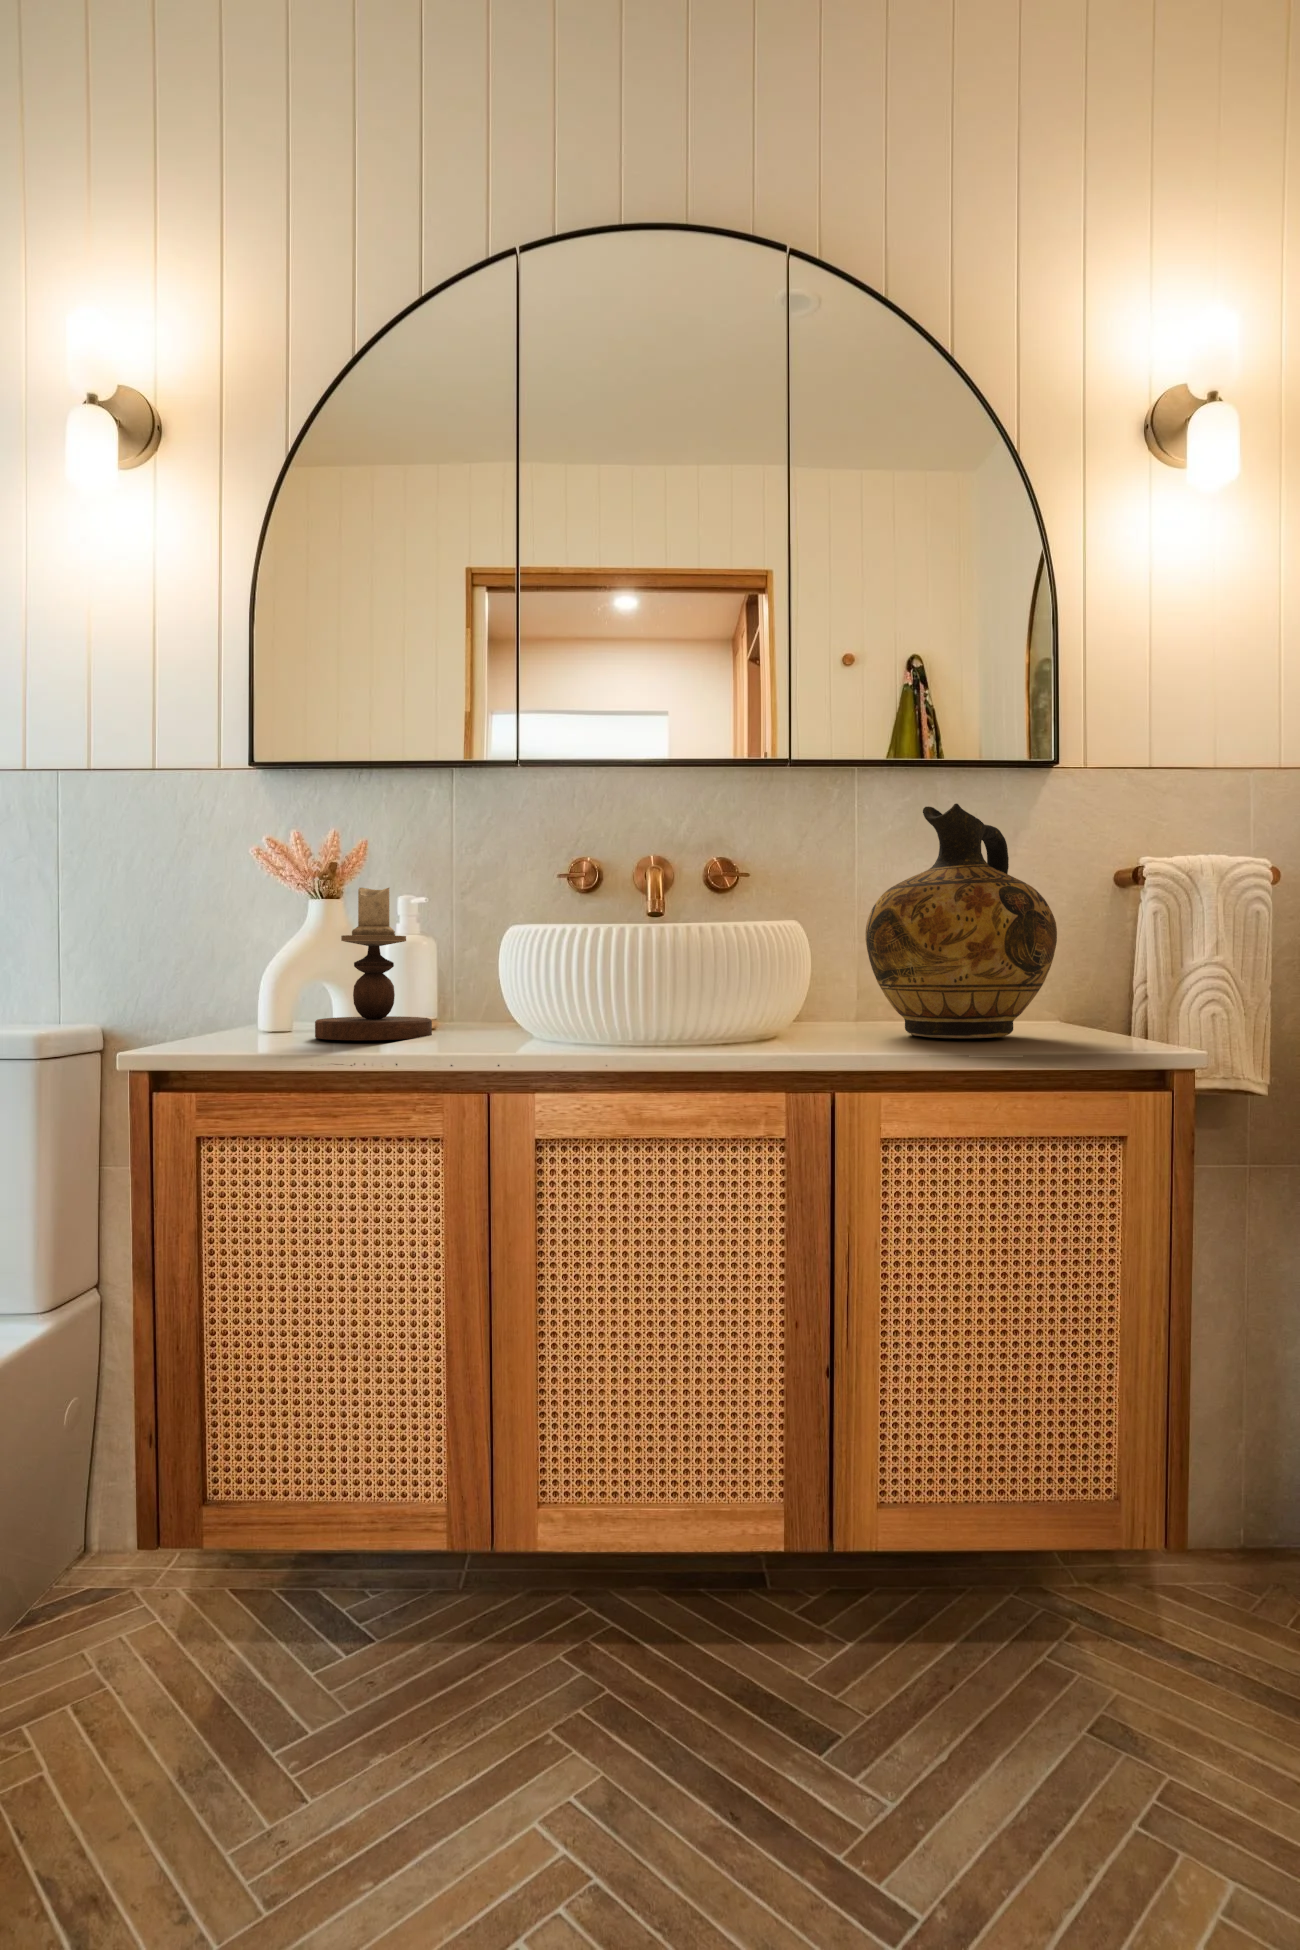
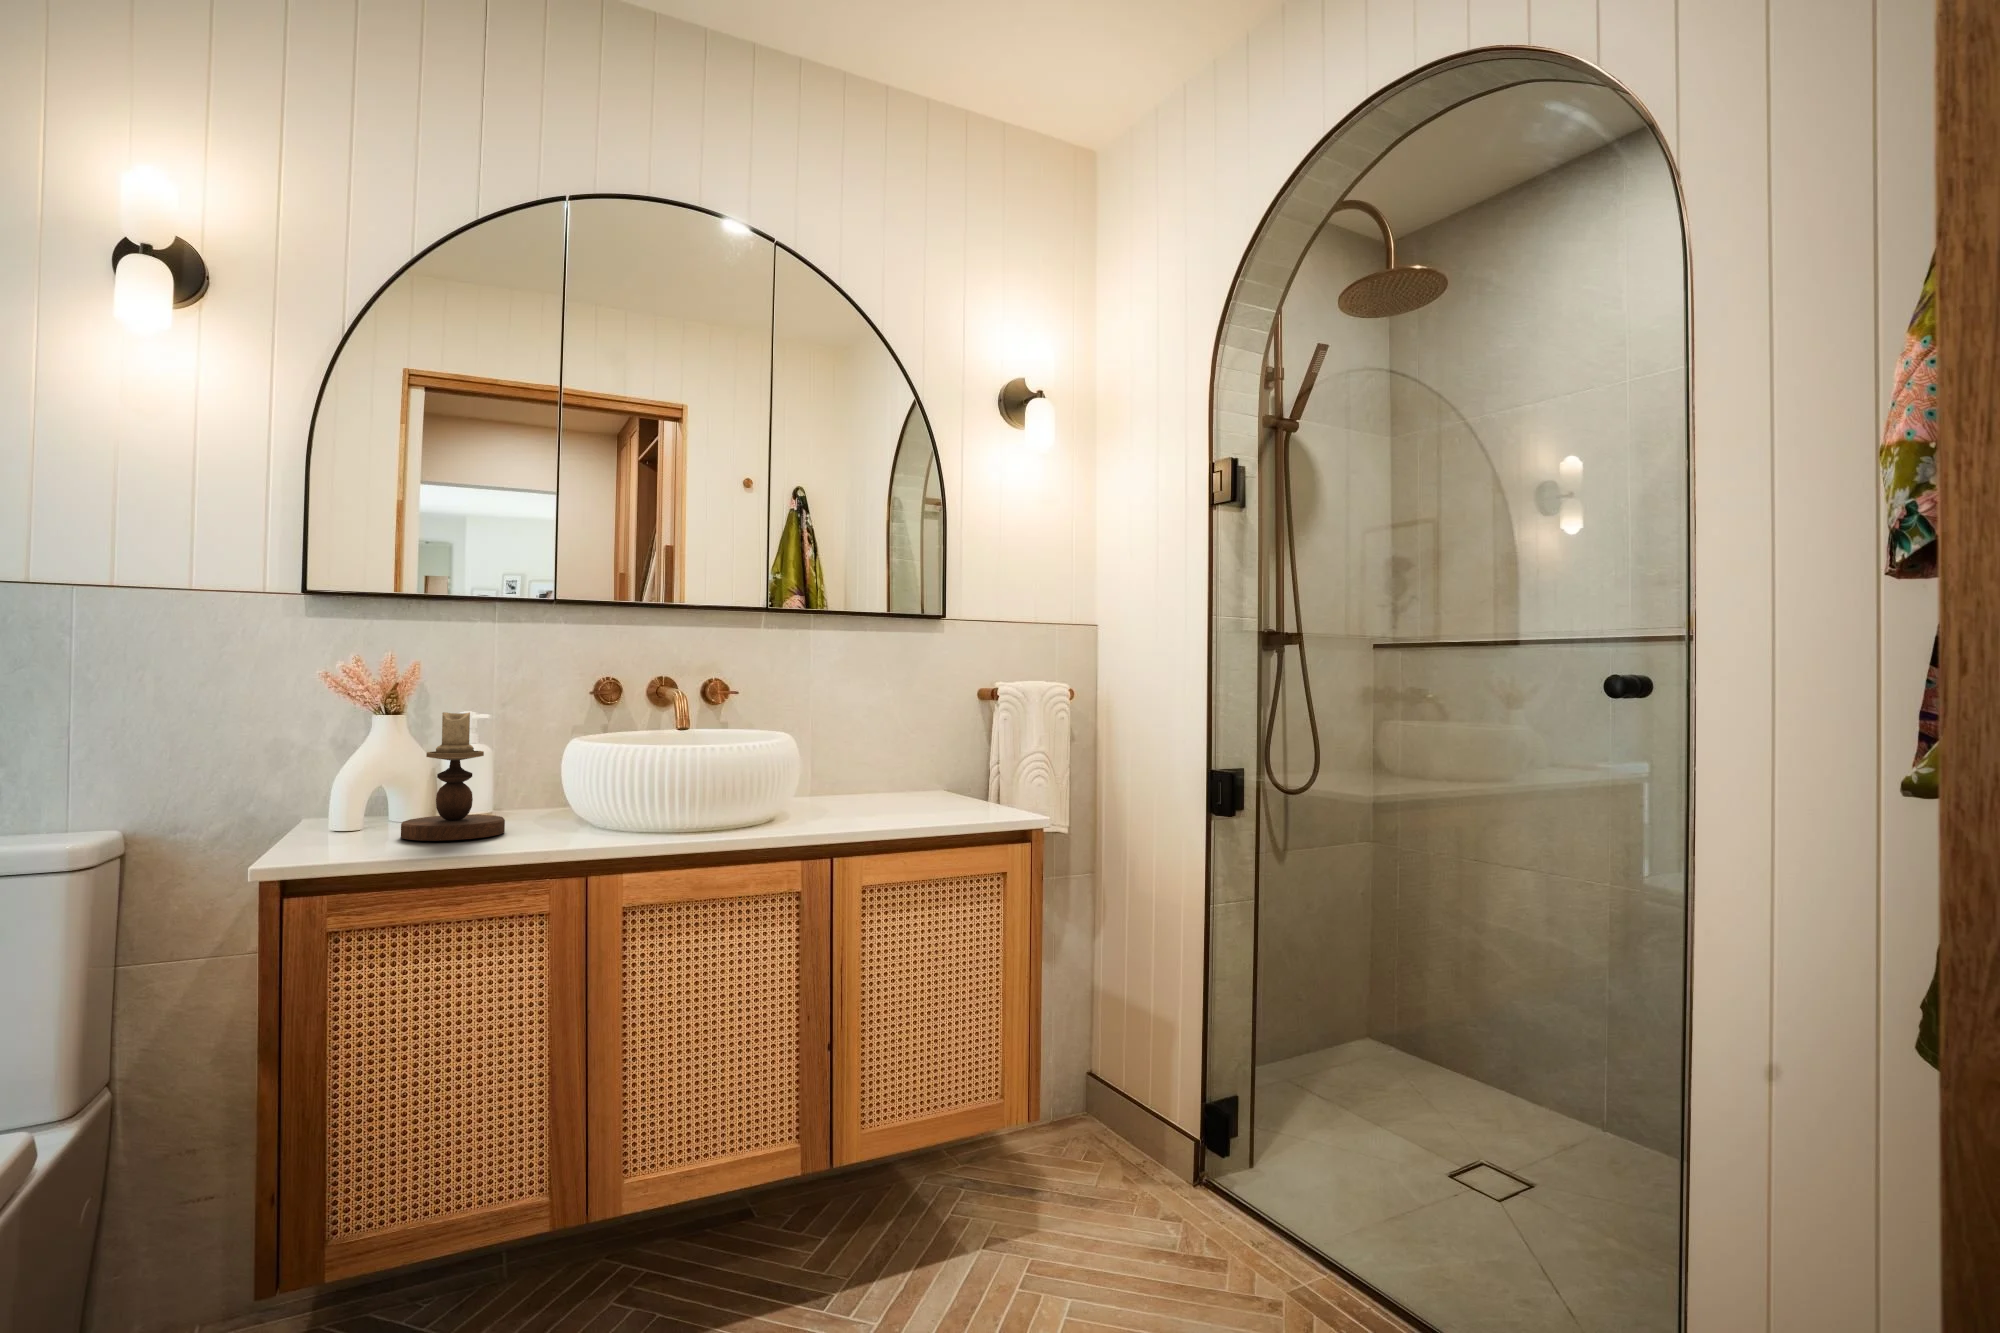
ceramic jug: present [866,803,1057,1038] -> none [838,660,960,814]

